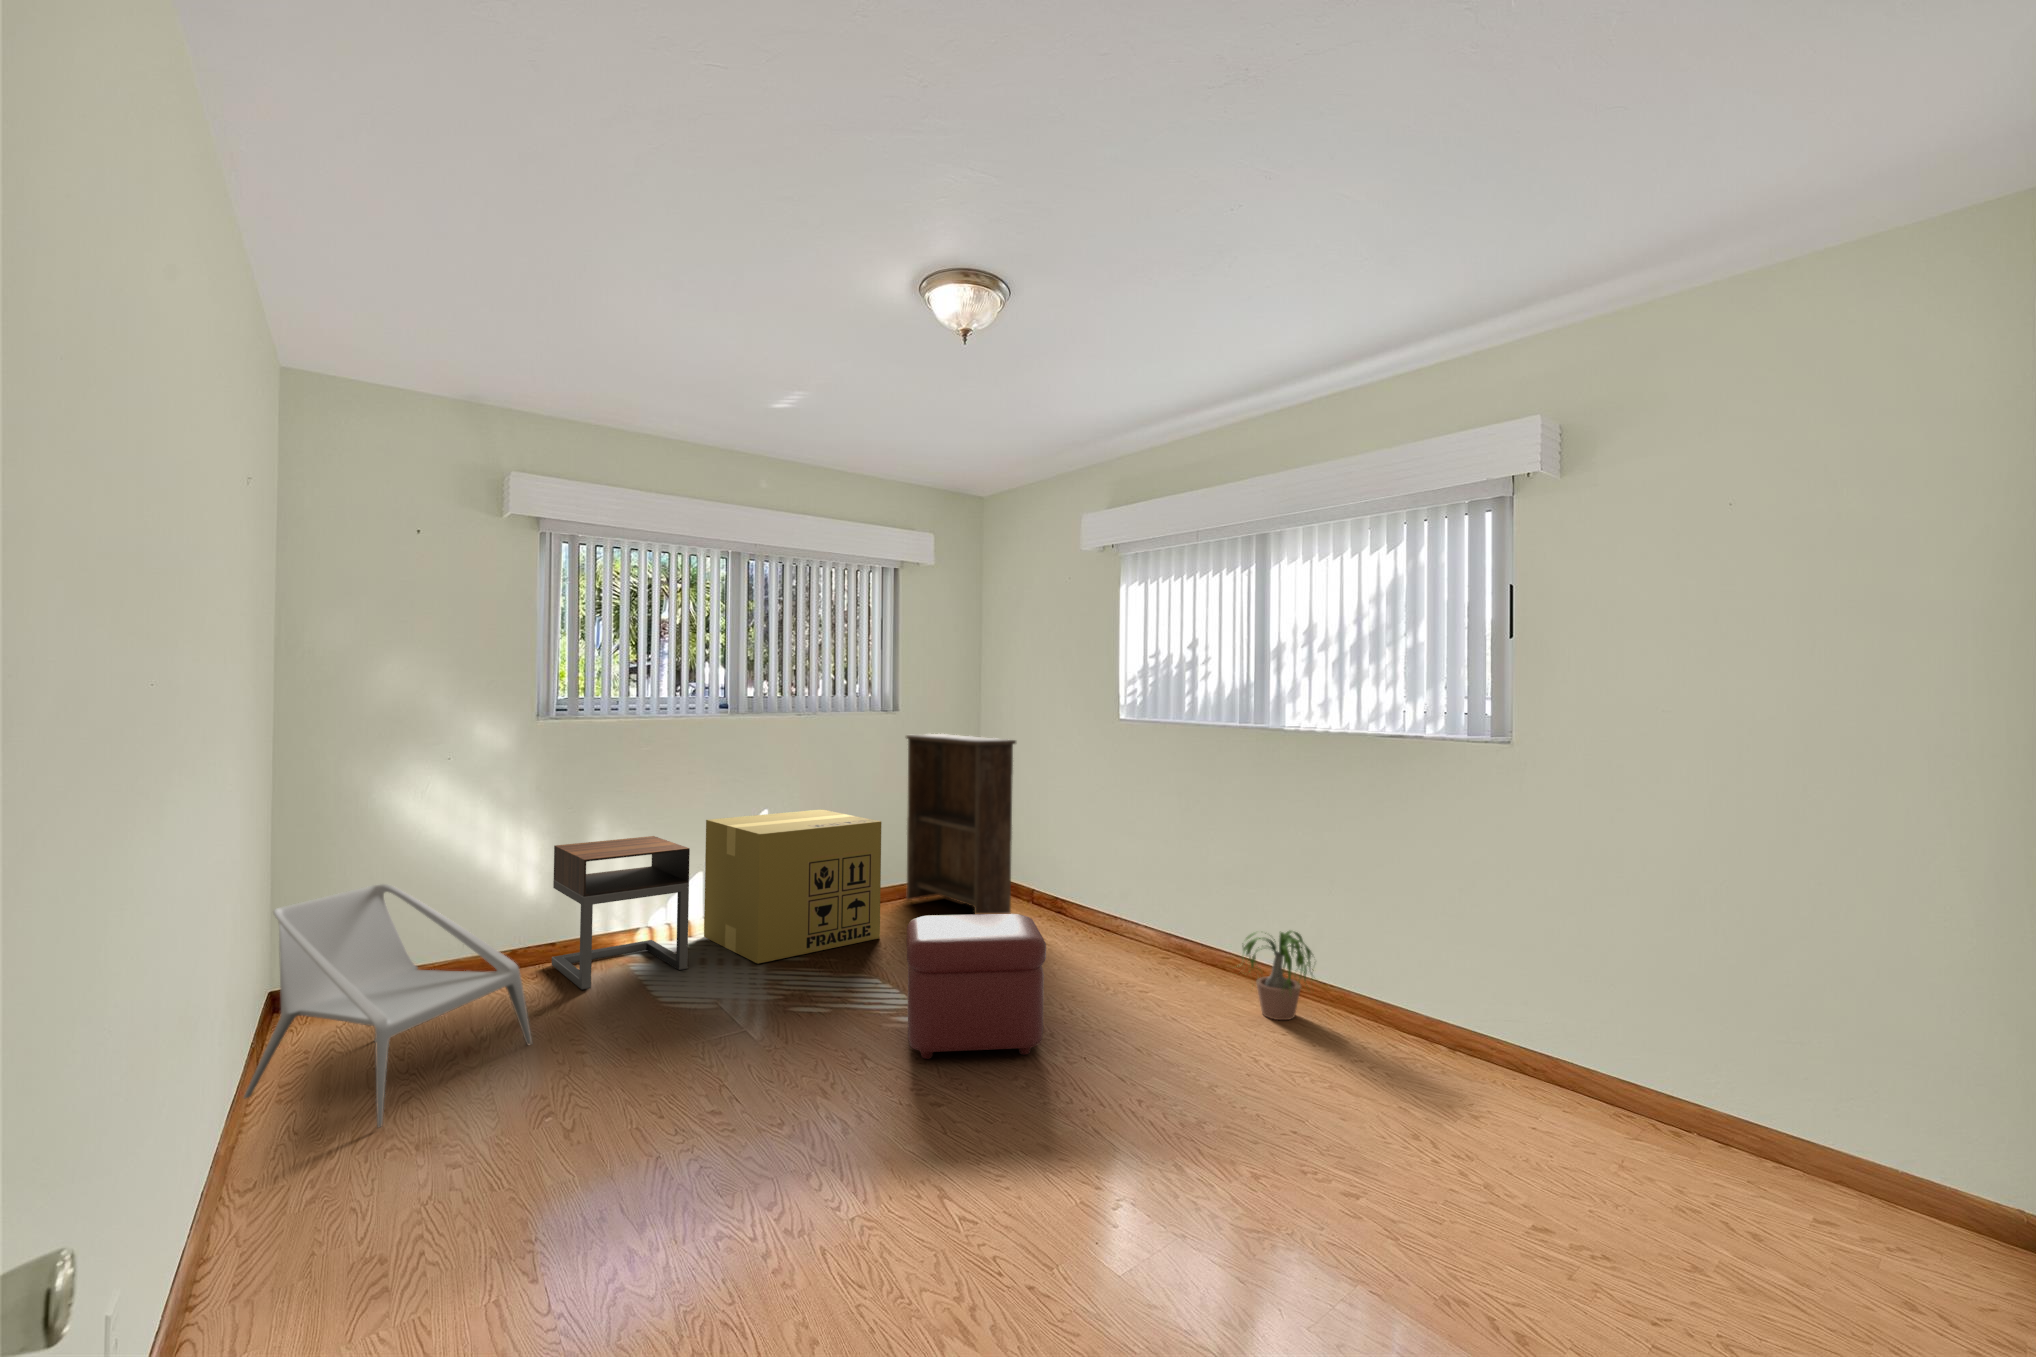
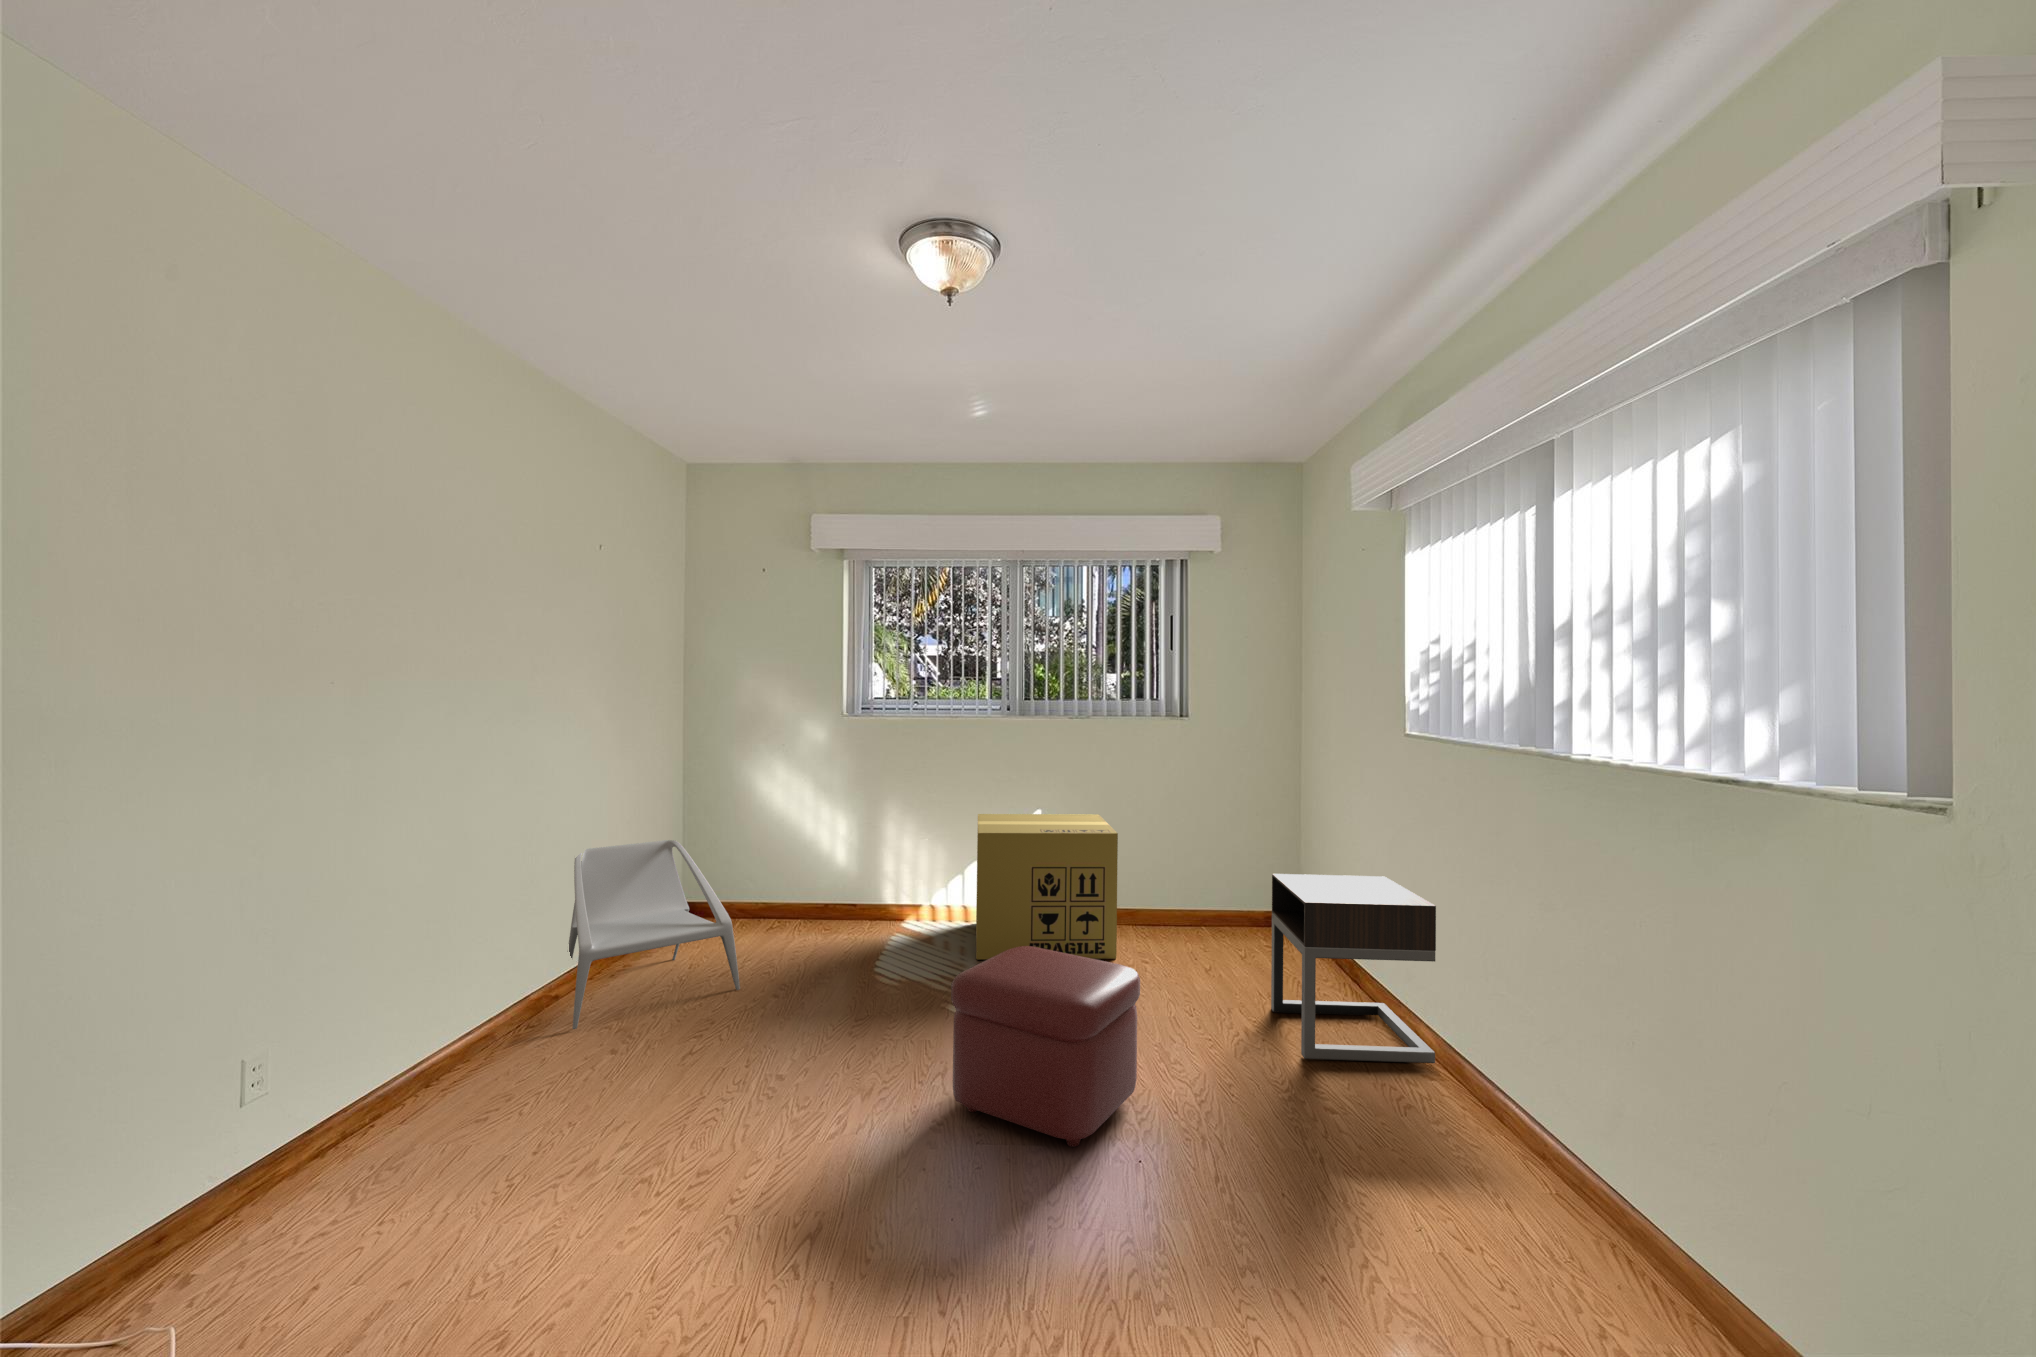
bookshelf: present [906,734,1016,914] -> none [1200,742,1289,967]
nightstand: present [552,836,690,990] -> present [1271,874,1436,1063]
potted plant: present [1243,931,1314,1020] -> none [1419,1075,1600,1241]

